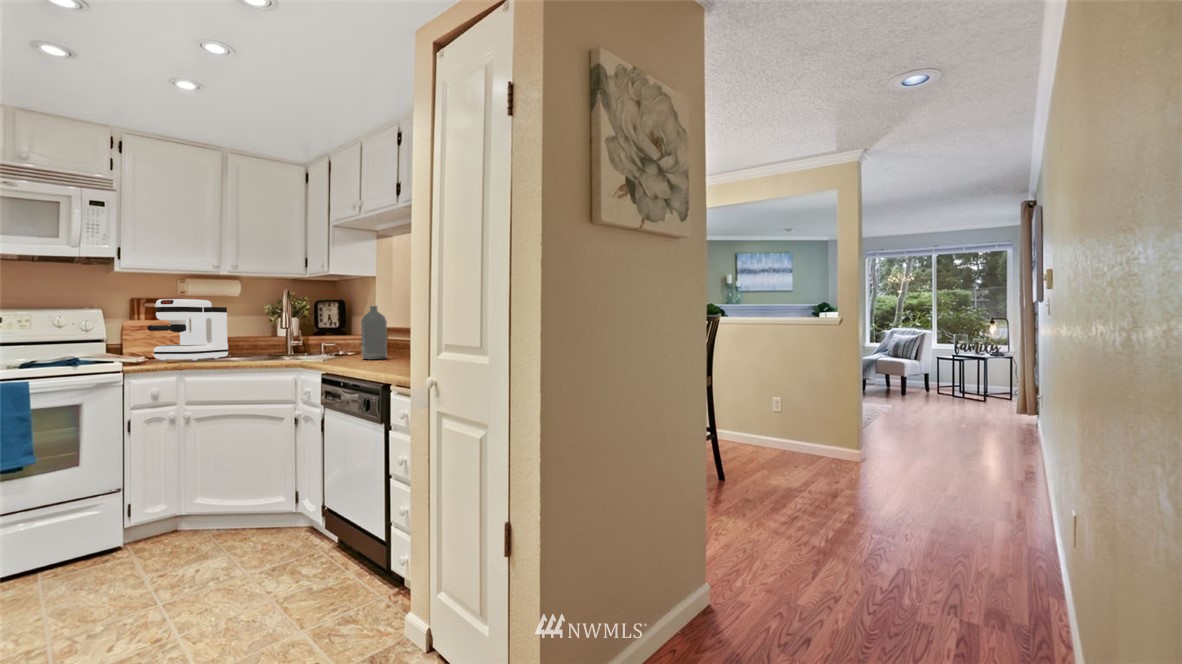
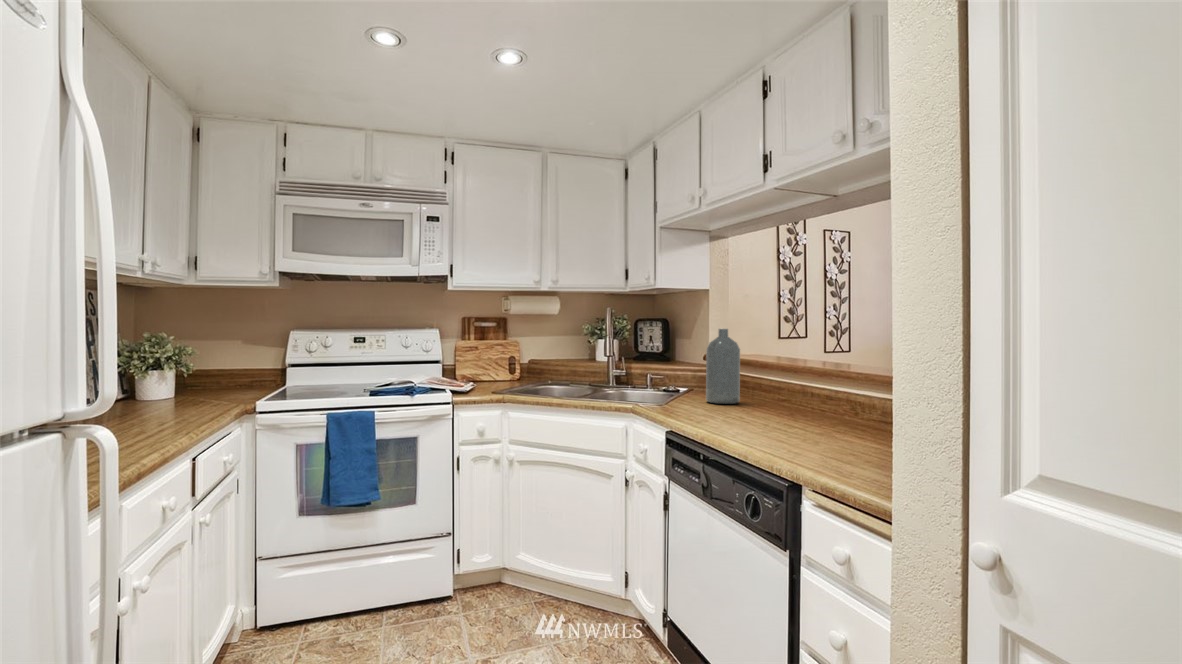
coffee maker: present [147,299,228,360] -> none [476,319,550,391]

